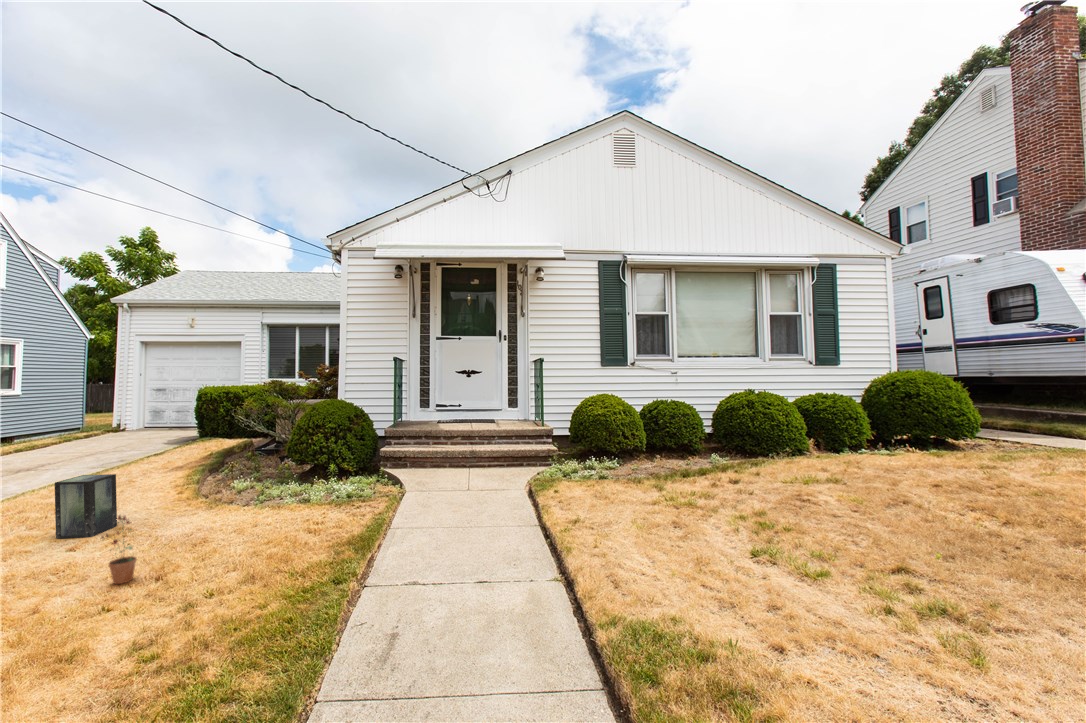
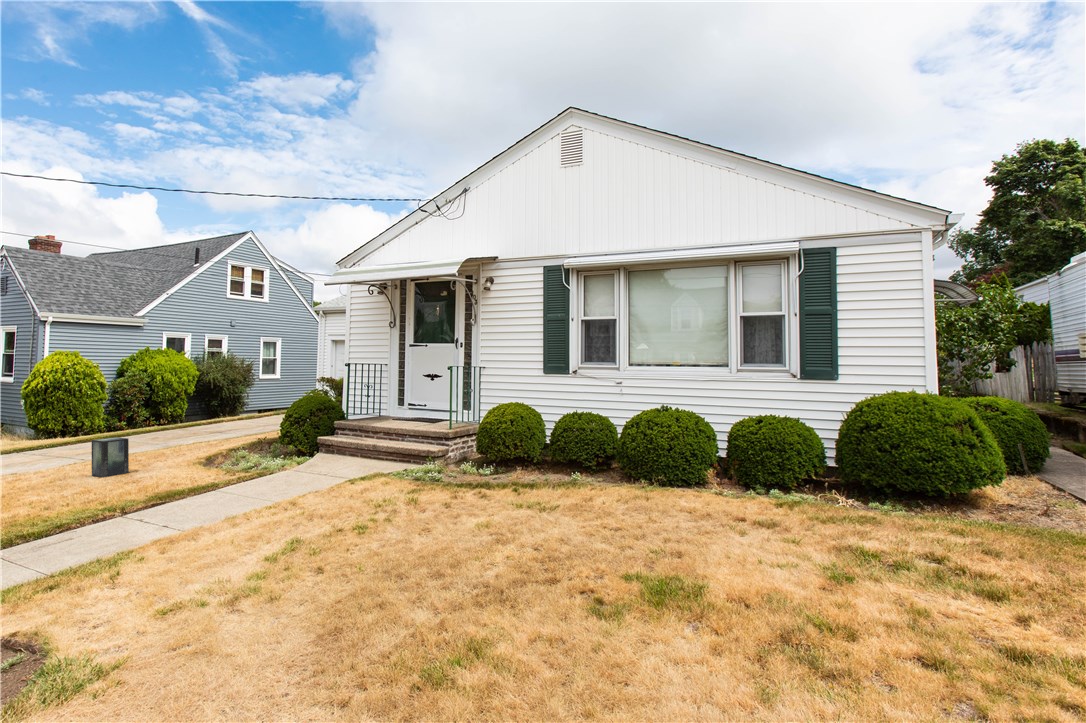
potted plant: present [101,515,137,584] -> none [28,462,49,505]

